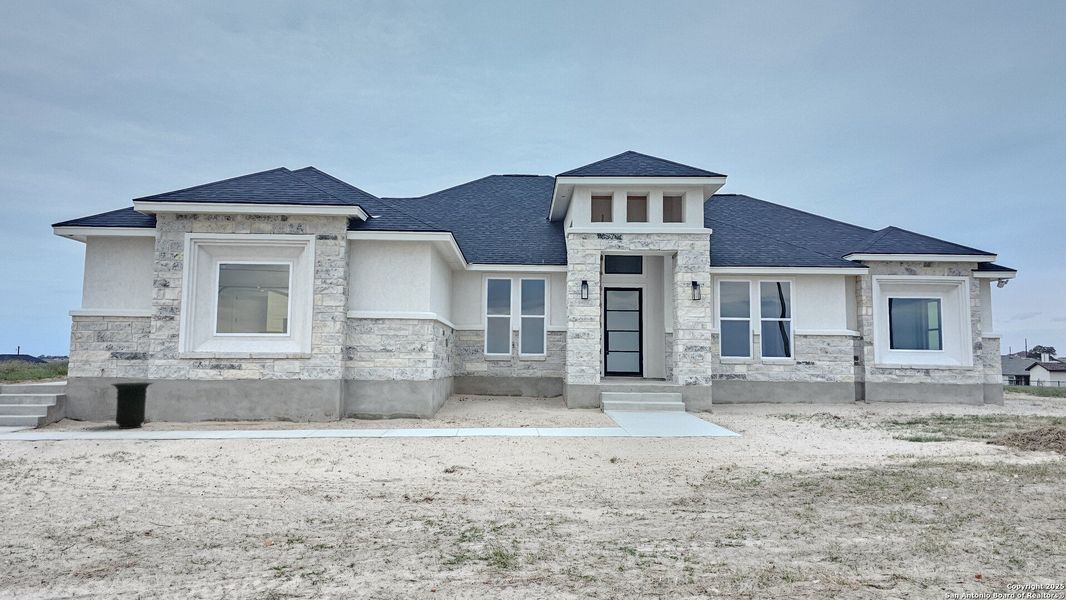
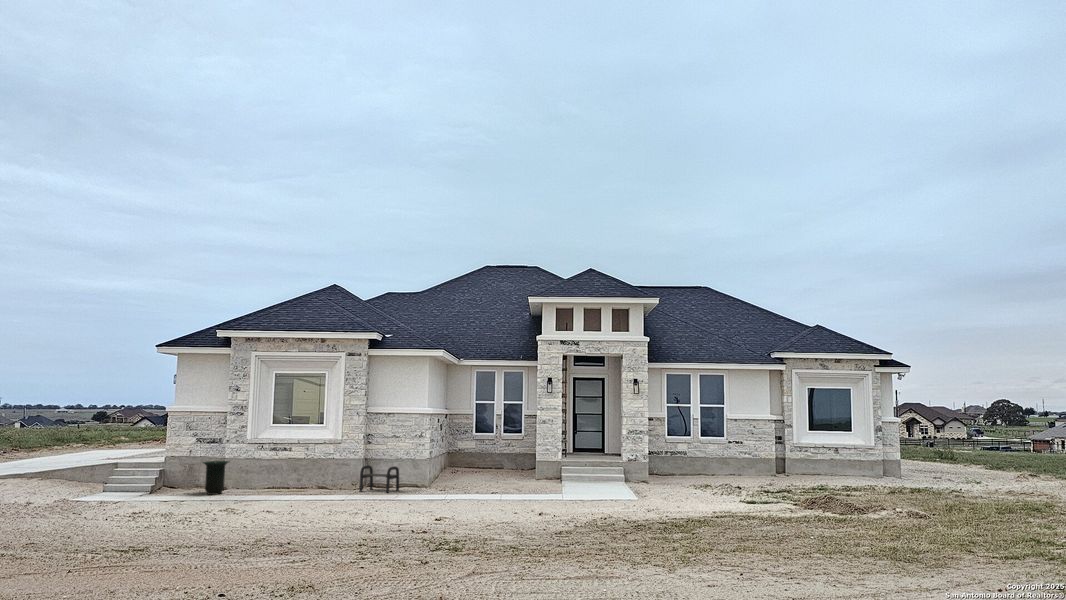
bench: none [335,389,390,426] -> present [359,465,399,493]

